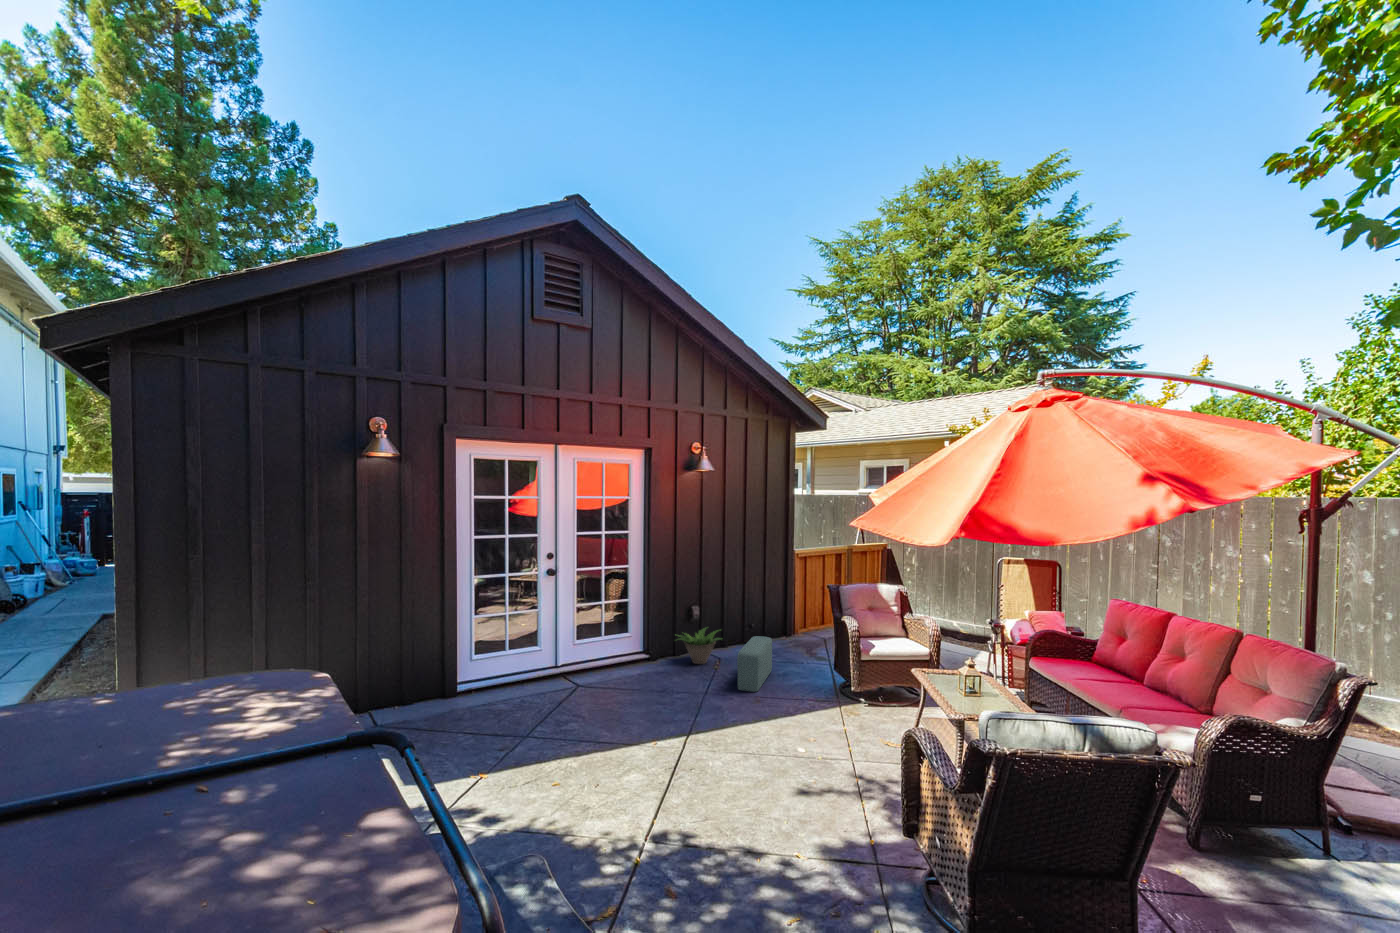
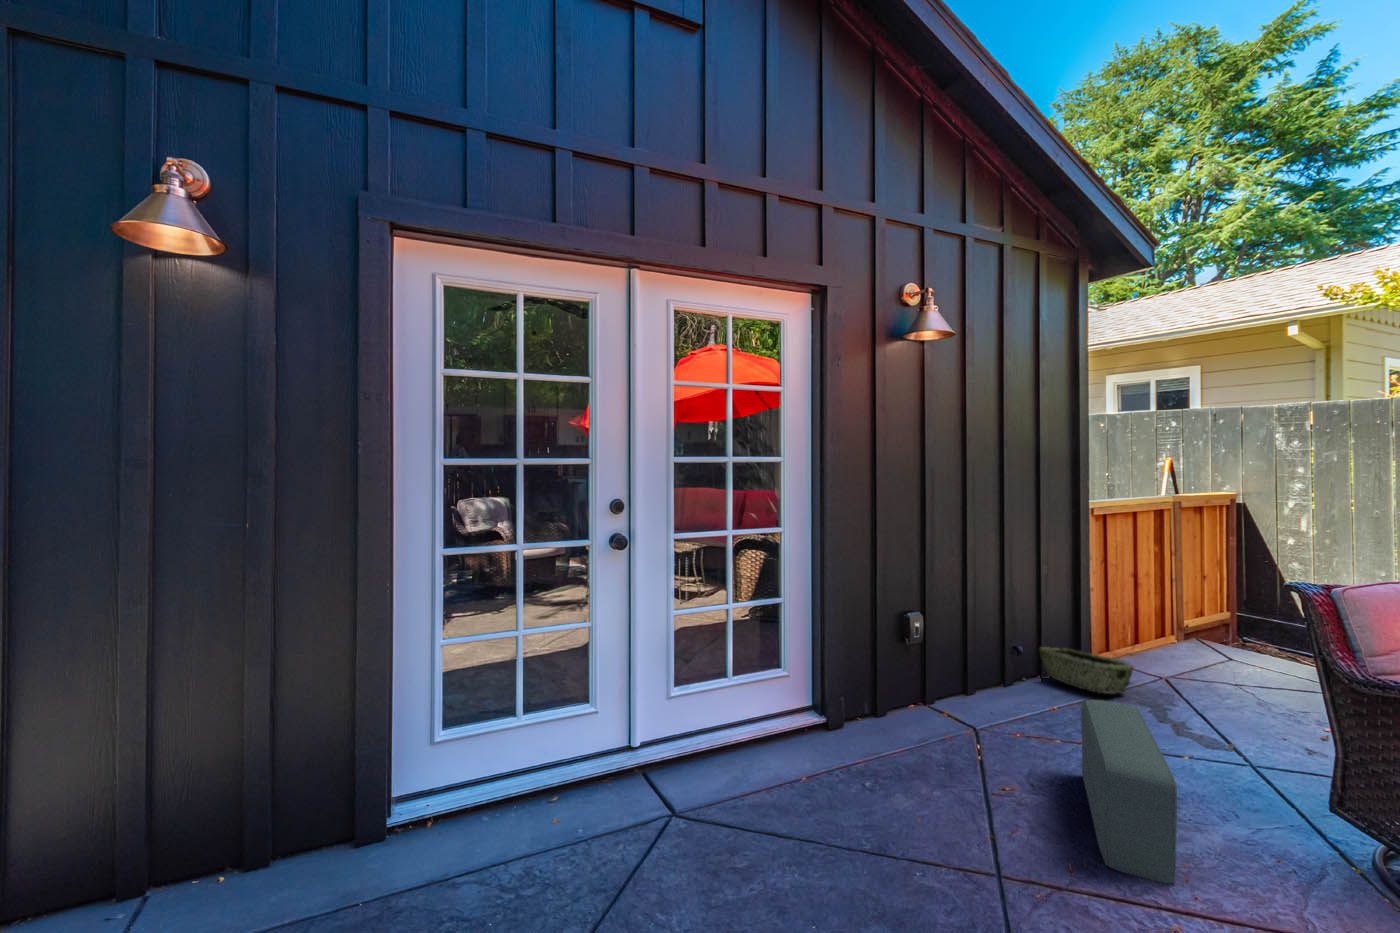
woven basket: none [768,623,807,644] -> present [1039,647,1134,694]
decorative plant: present [677,628,721,664] -> none [874,659,998,747]

